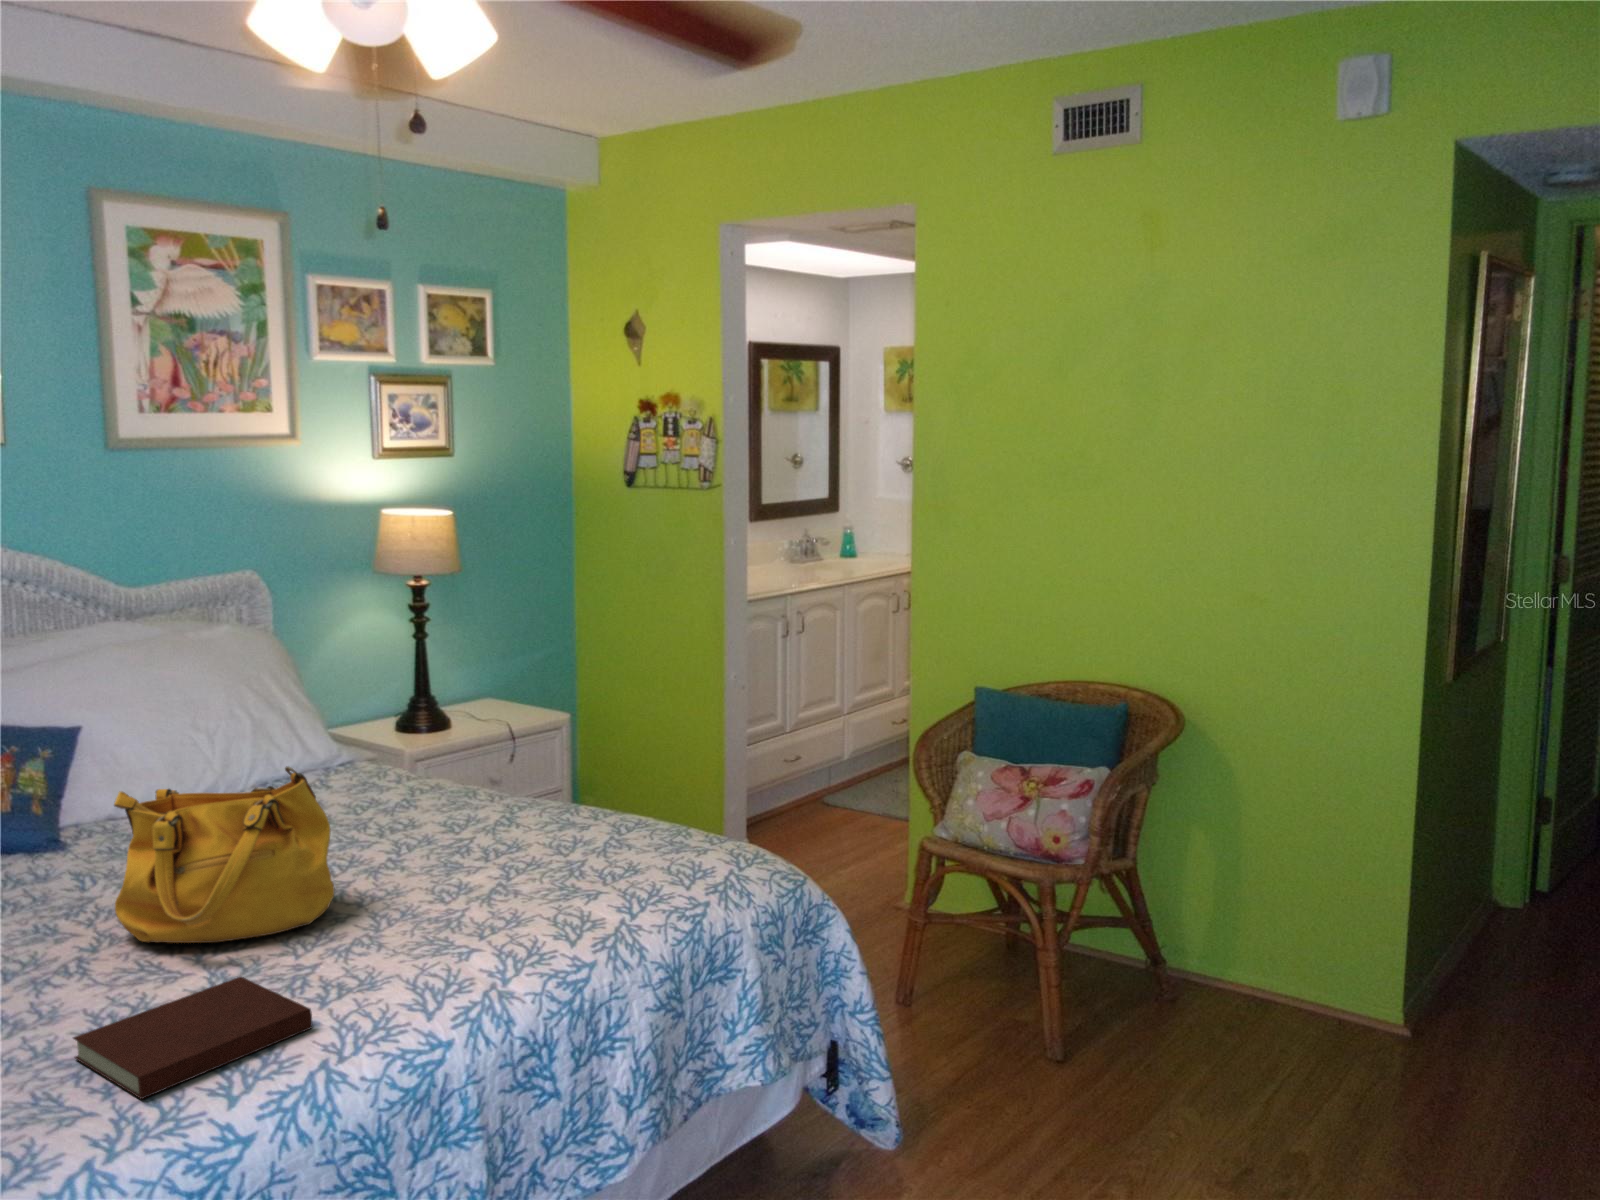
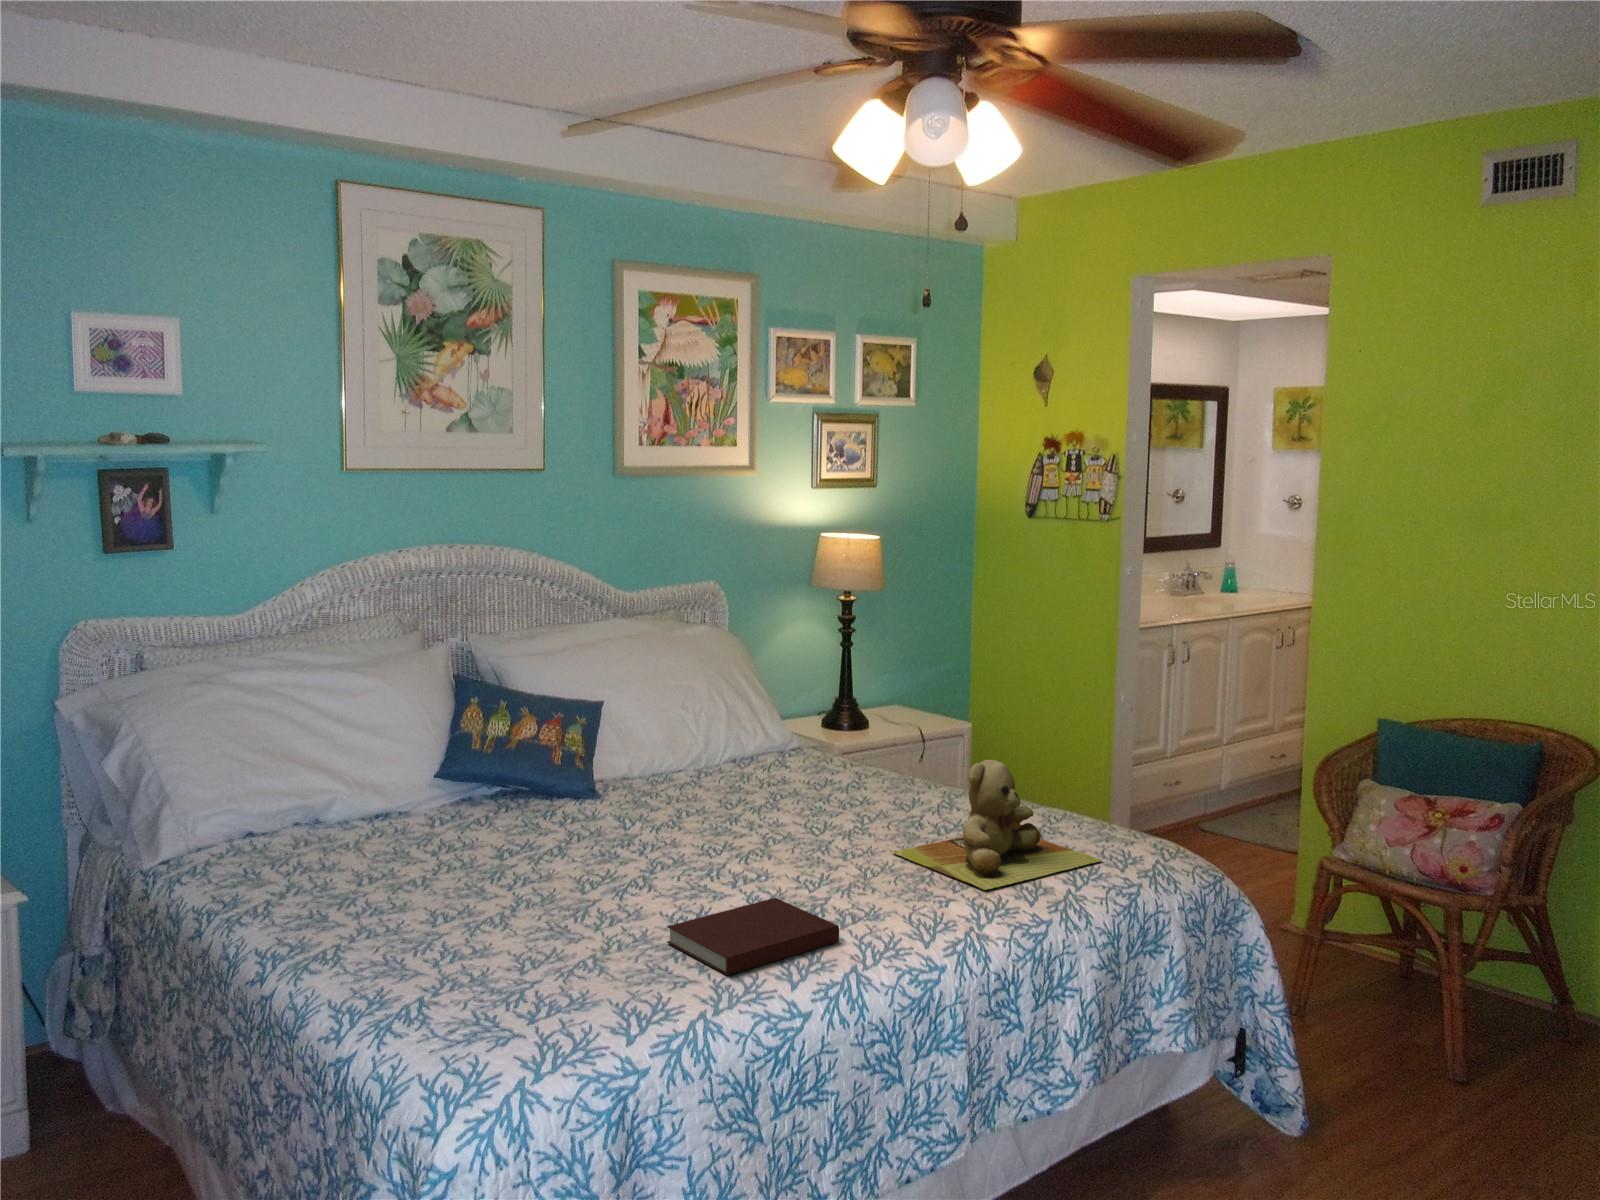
handbag: present [114,767,335,943] -> none [665,737,828,874]
teddy bear: none [418,774,668,933] -> present [892,760,1102,890]

